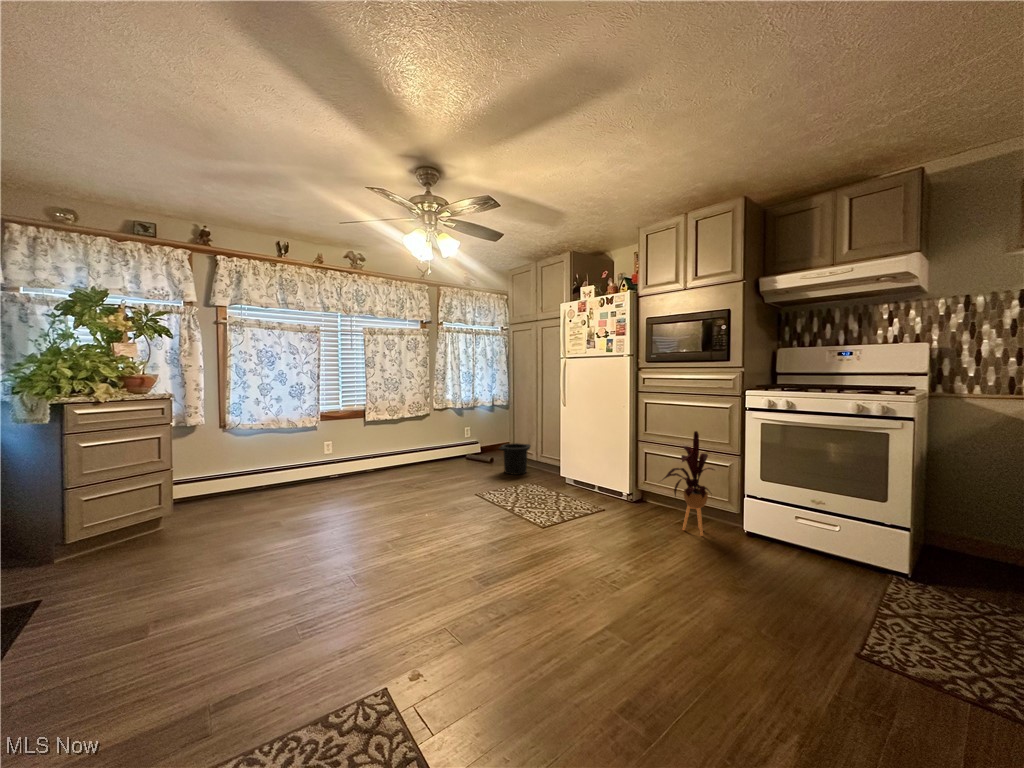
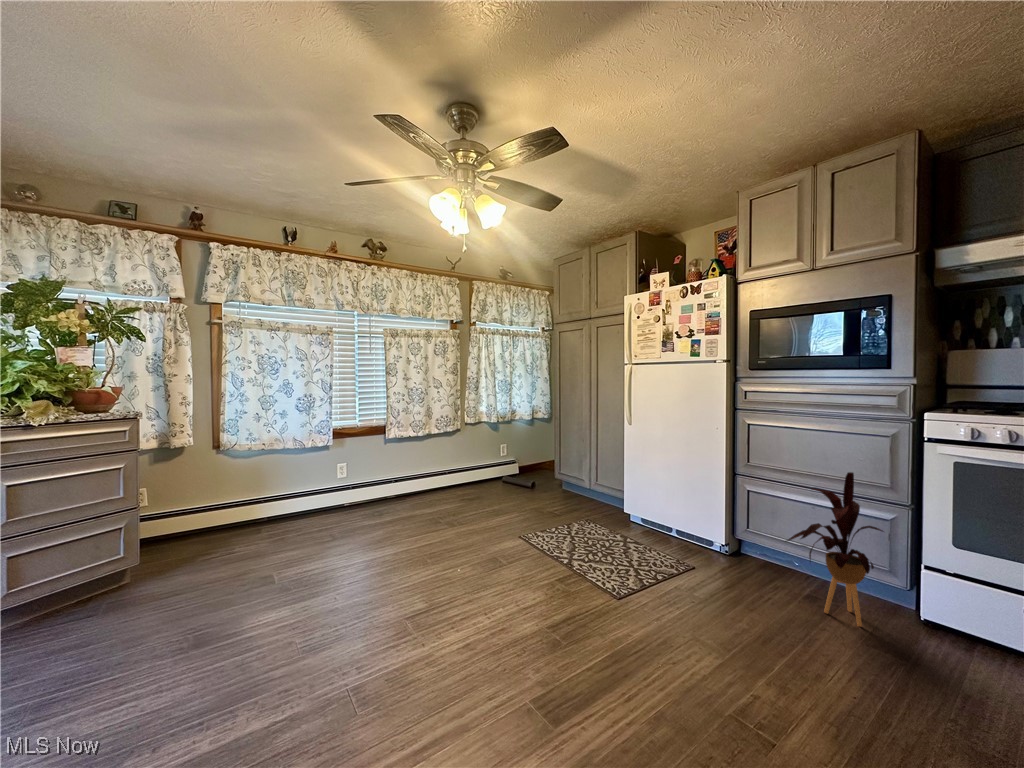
trash can: present [499,443,530,475] -> none [544,467,582,507]

